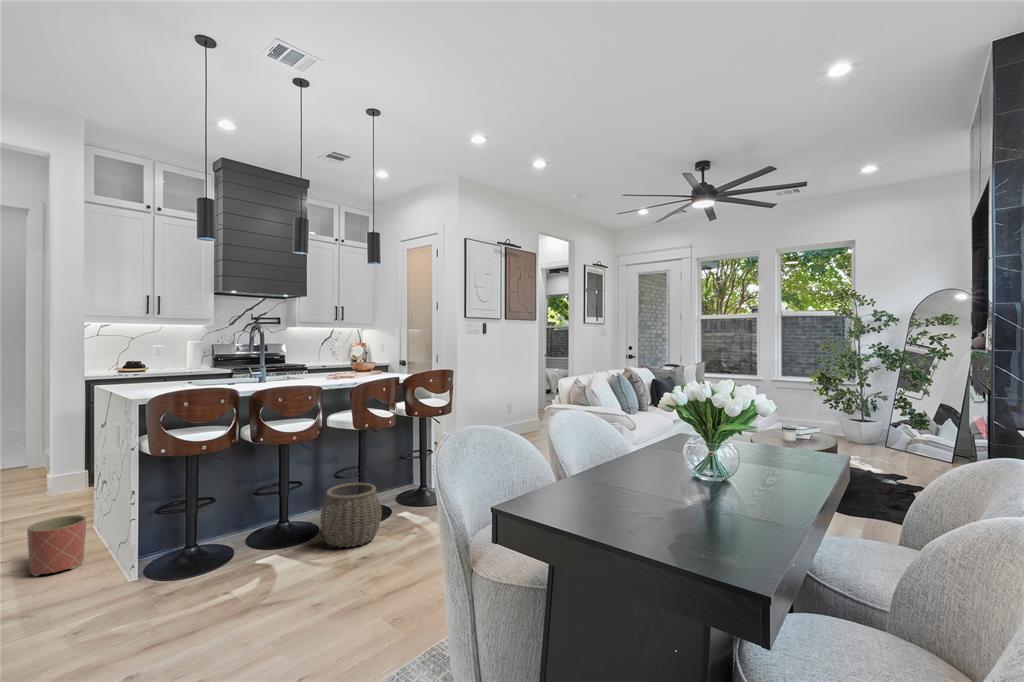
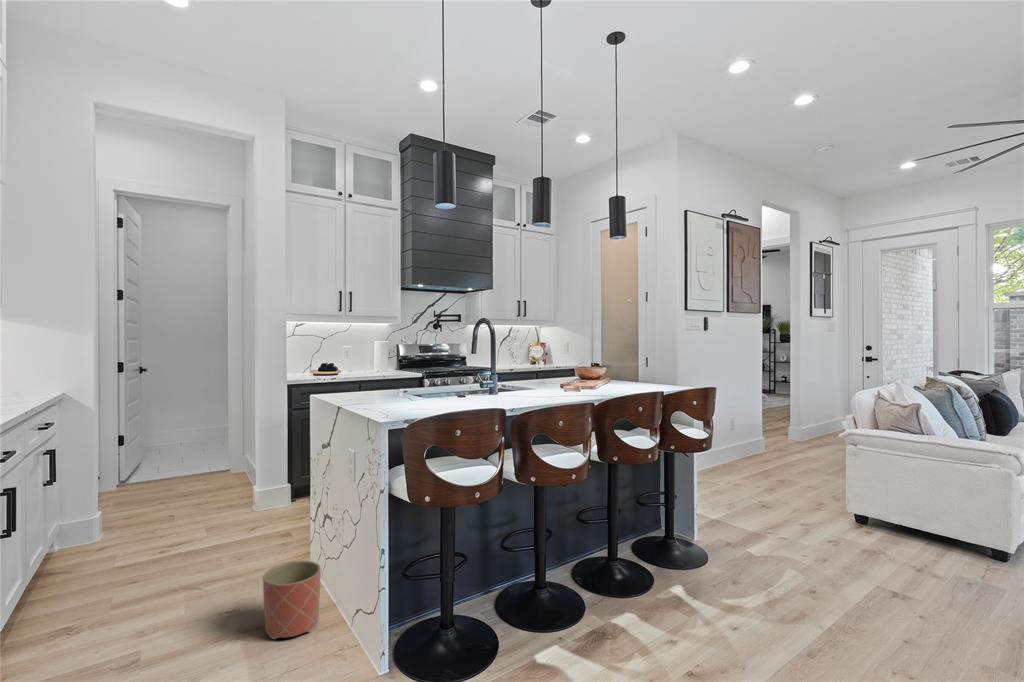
woven basket: present [320,483,381,547] -> none [593,540,676,639]

